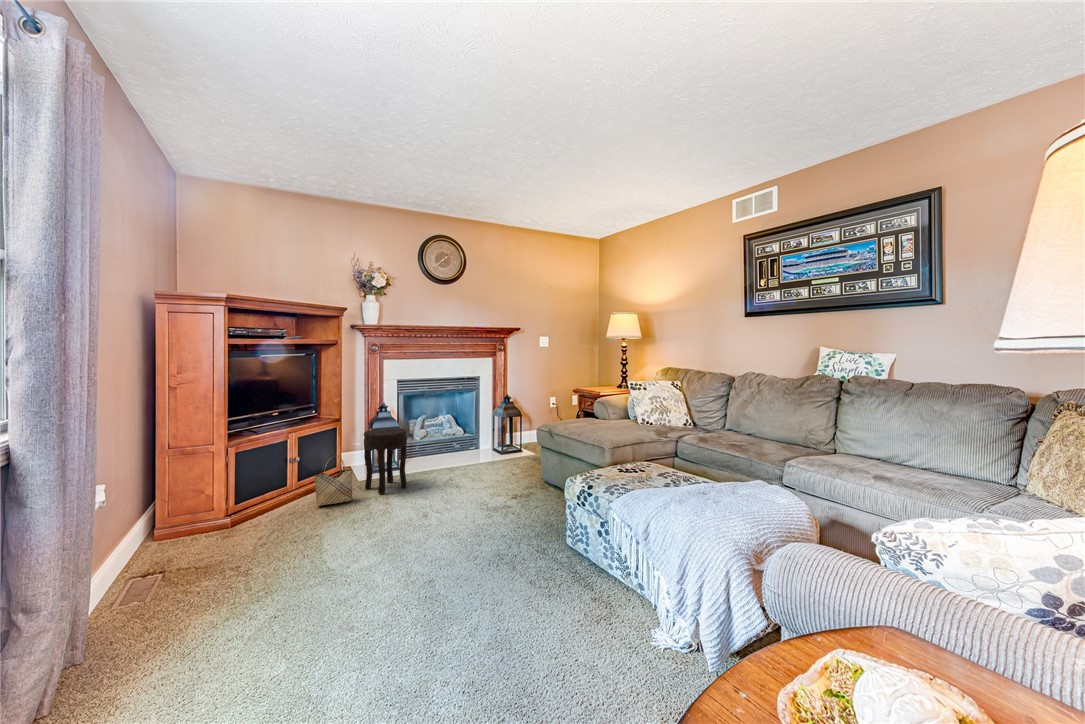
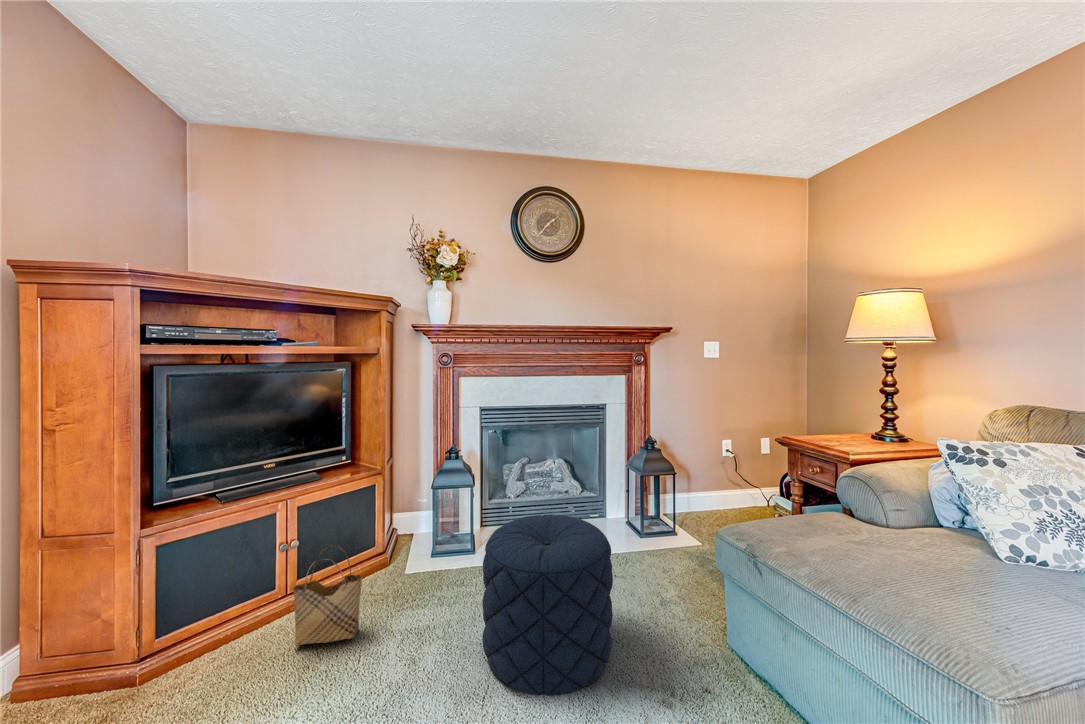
side table: present [364,428,407,494] -> none [392,495,465,625]
pouf: none [427,429,493,502] -> present [482,515,613,696]

